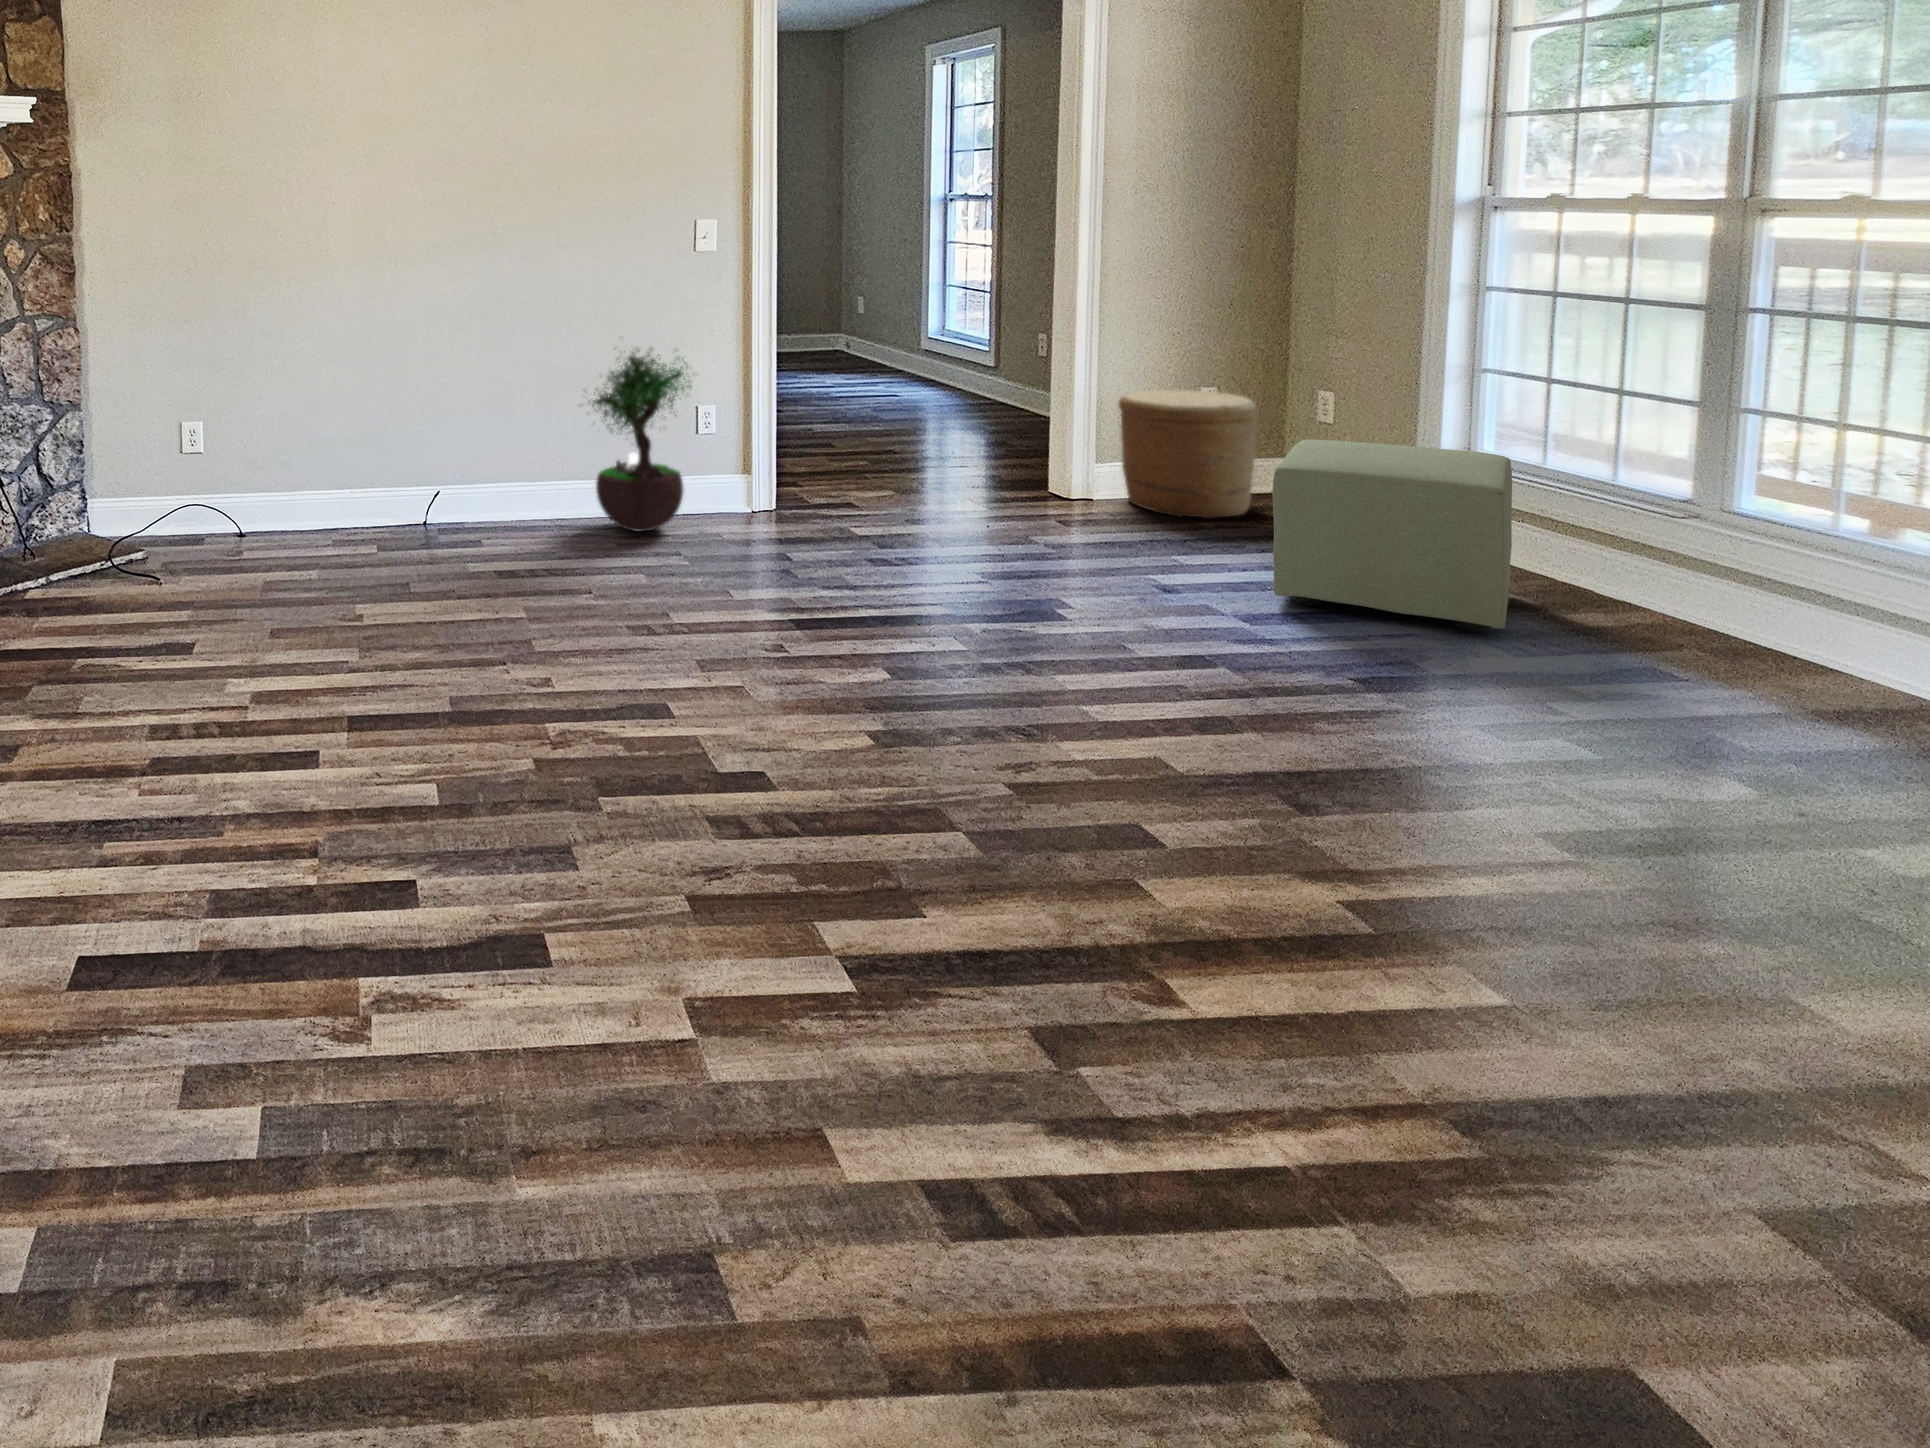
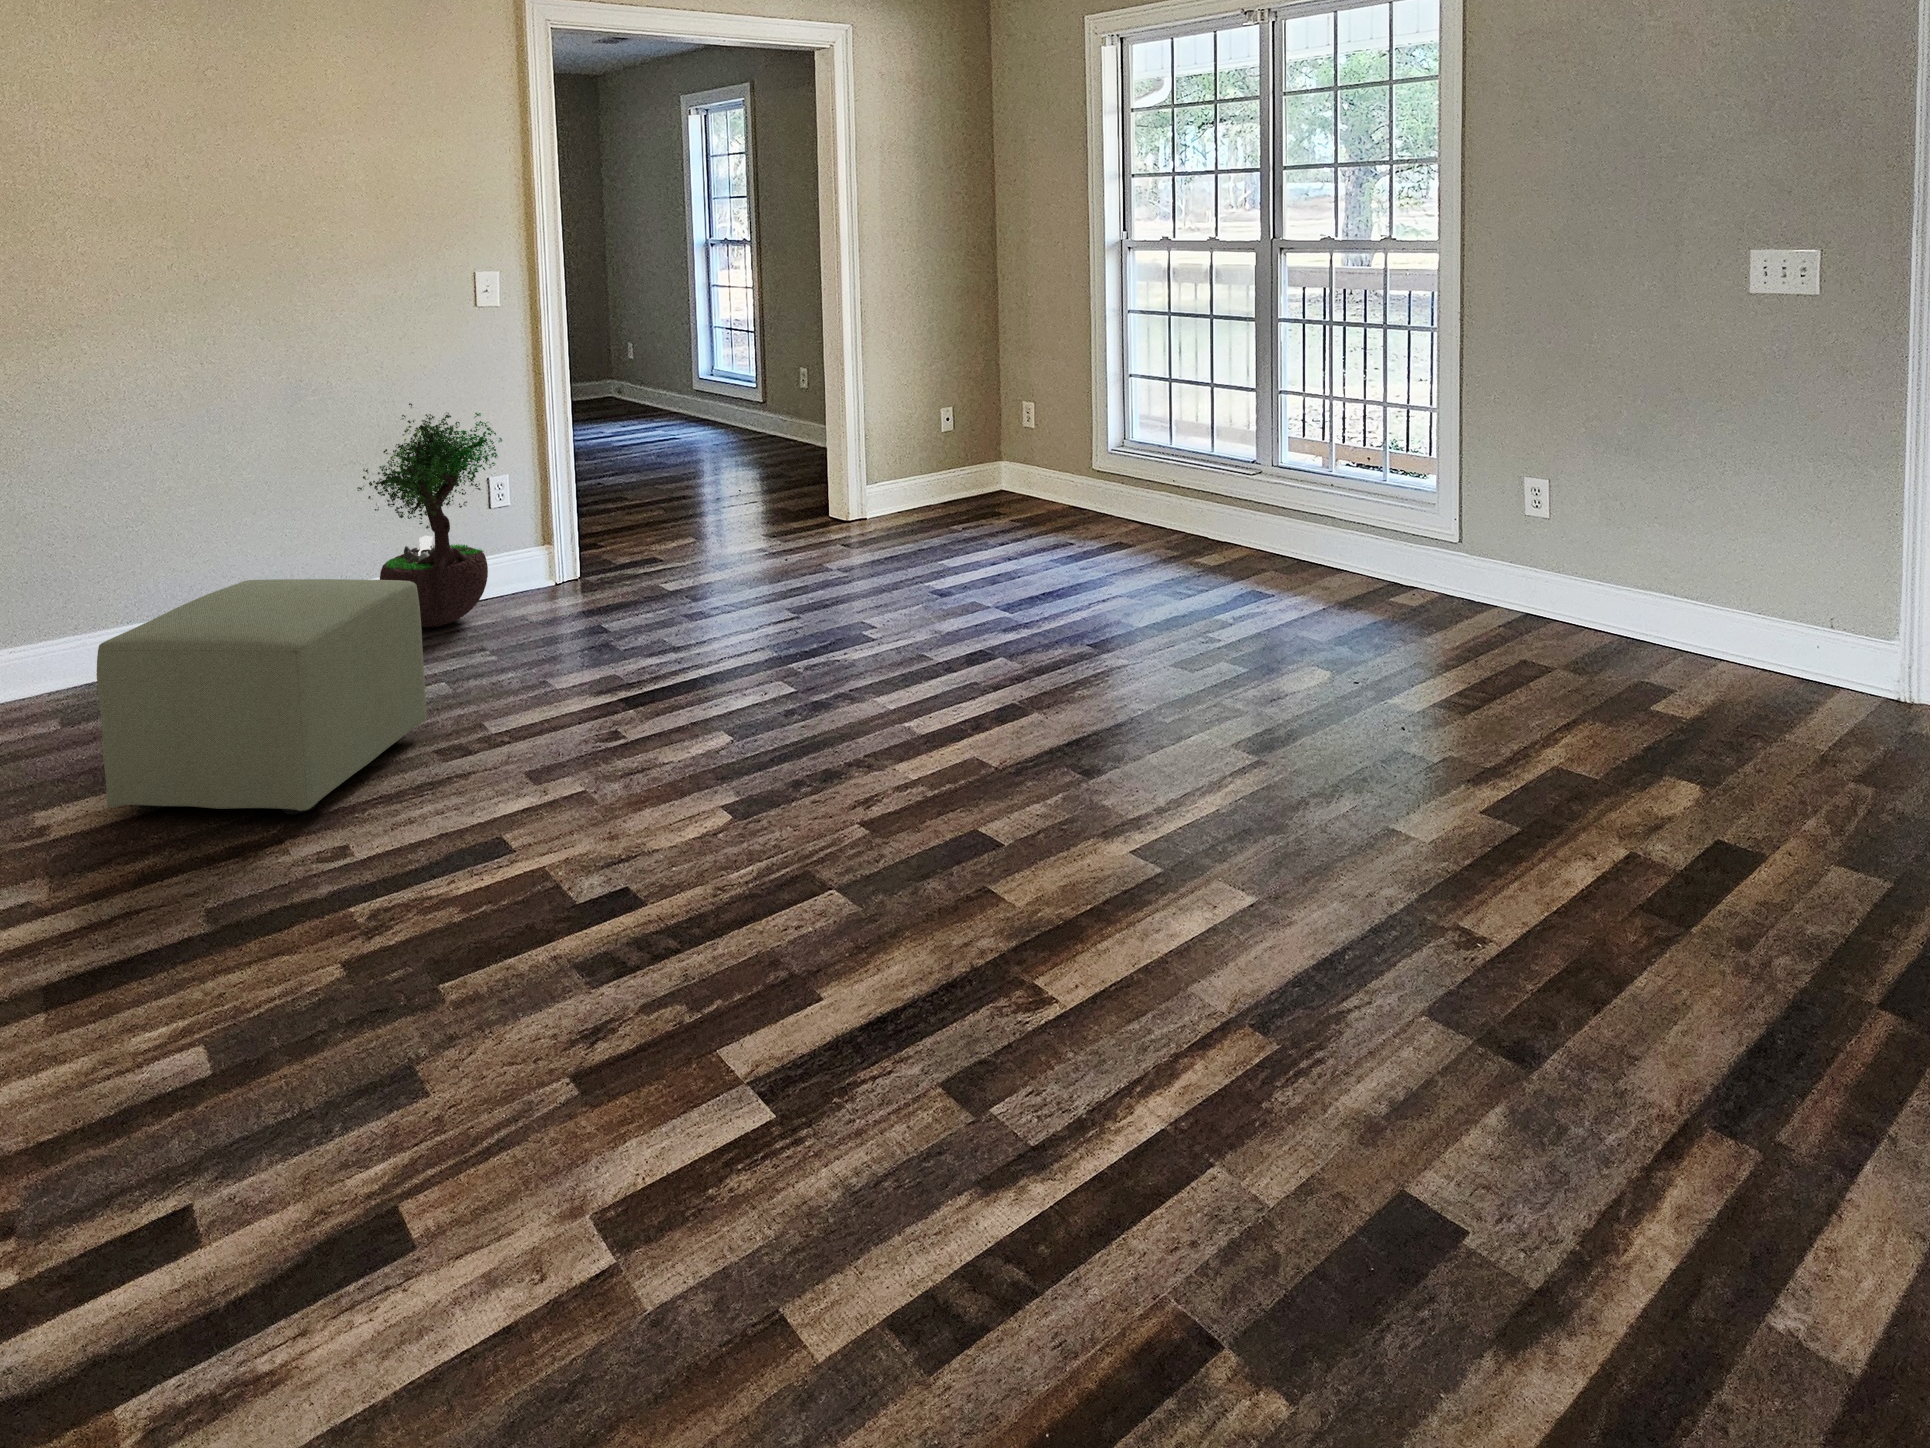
woven basket: present [1118,390,1258,518] -> none [884,417,984,528]
ottoman: present [1272,439,1512,632] -> present [97,579,427,814]

